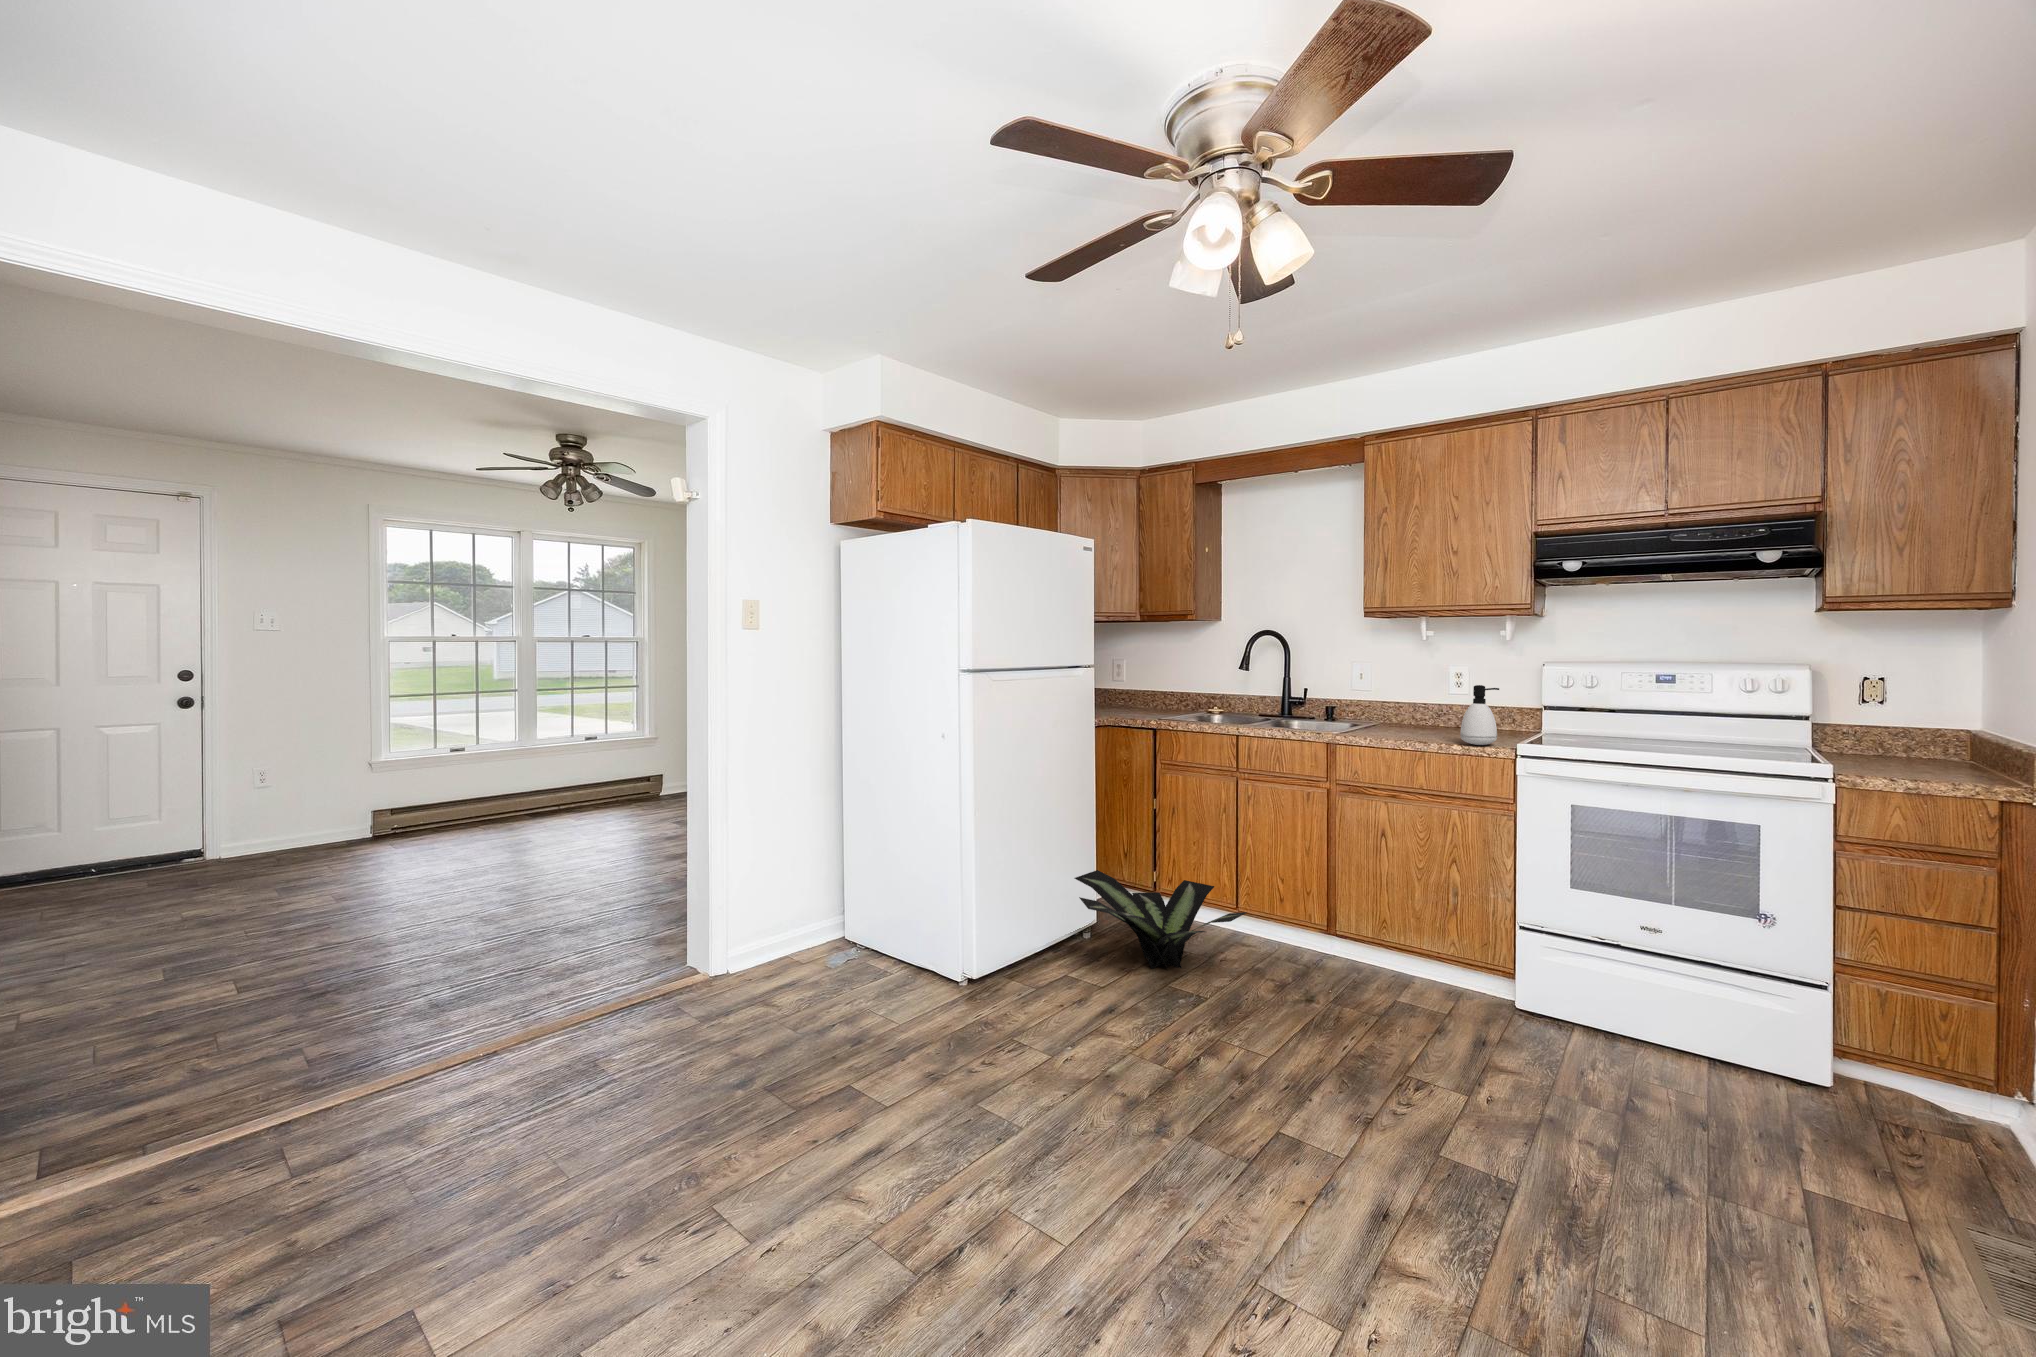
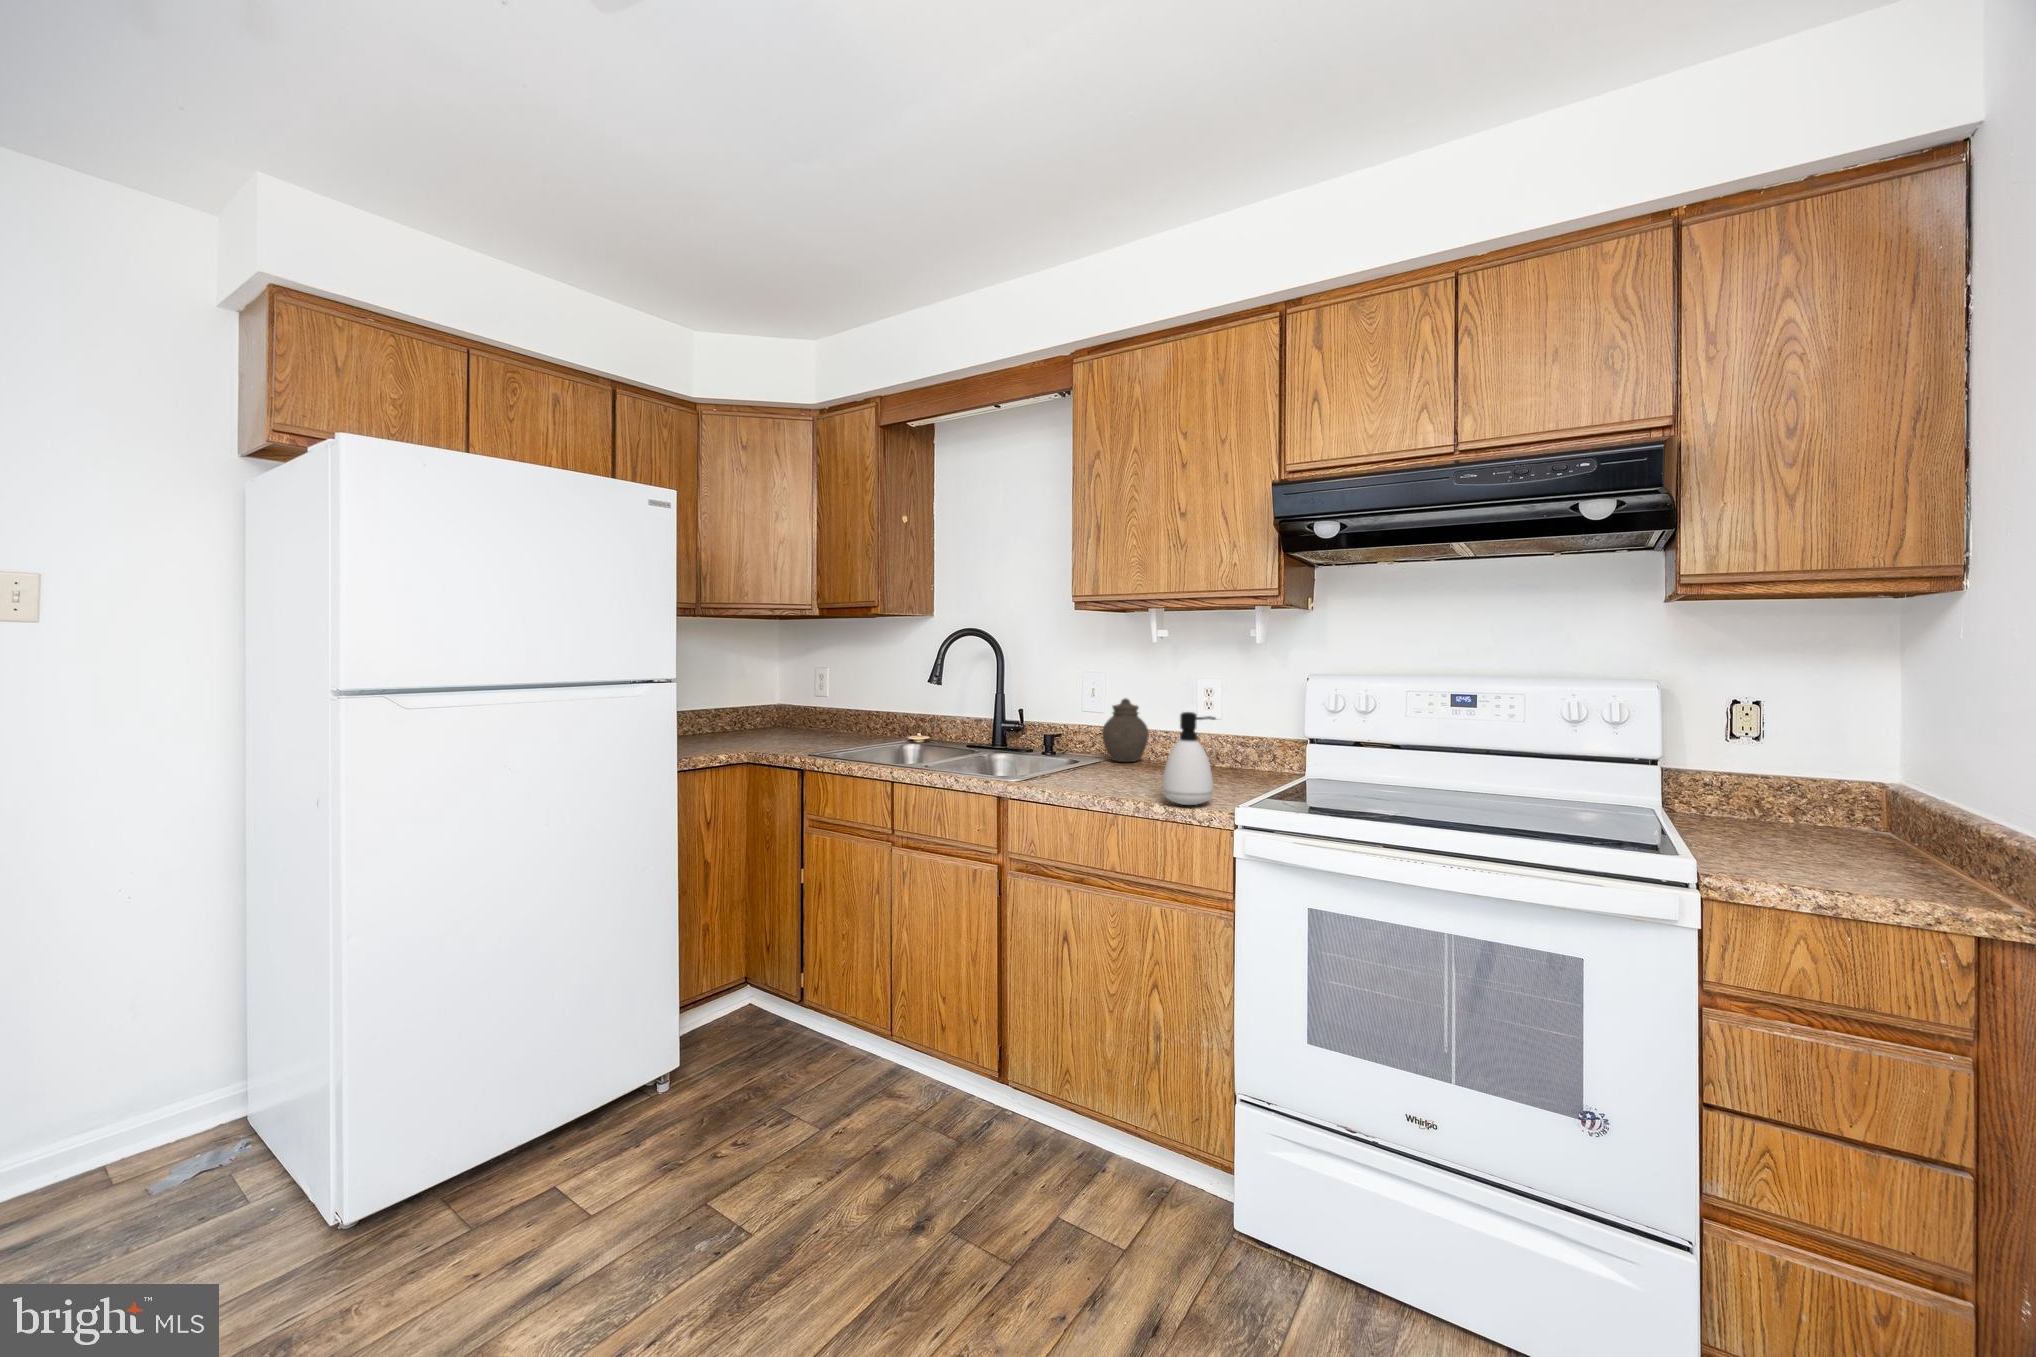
jar: none [1379,679,1416,724] -> present [1102,698,1149,762]
potted plant: present [1074,870,1247,969] -> none [578,984,851,1160]

